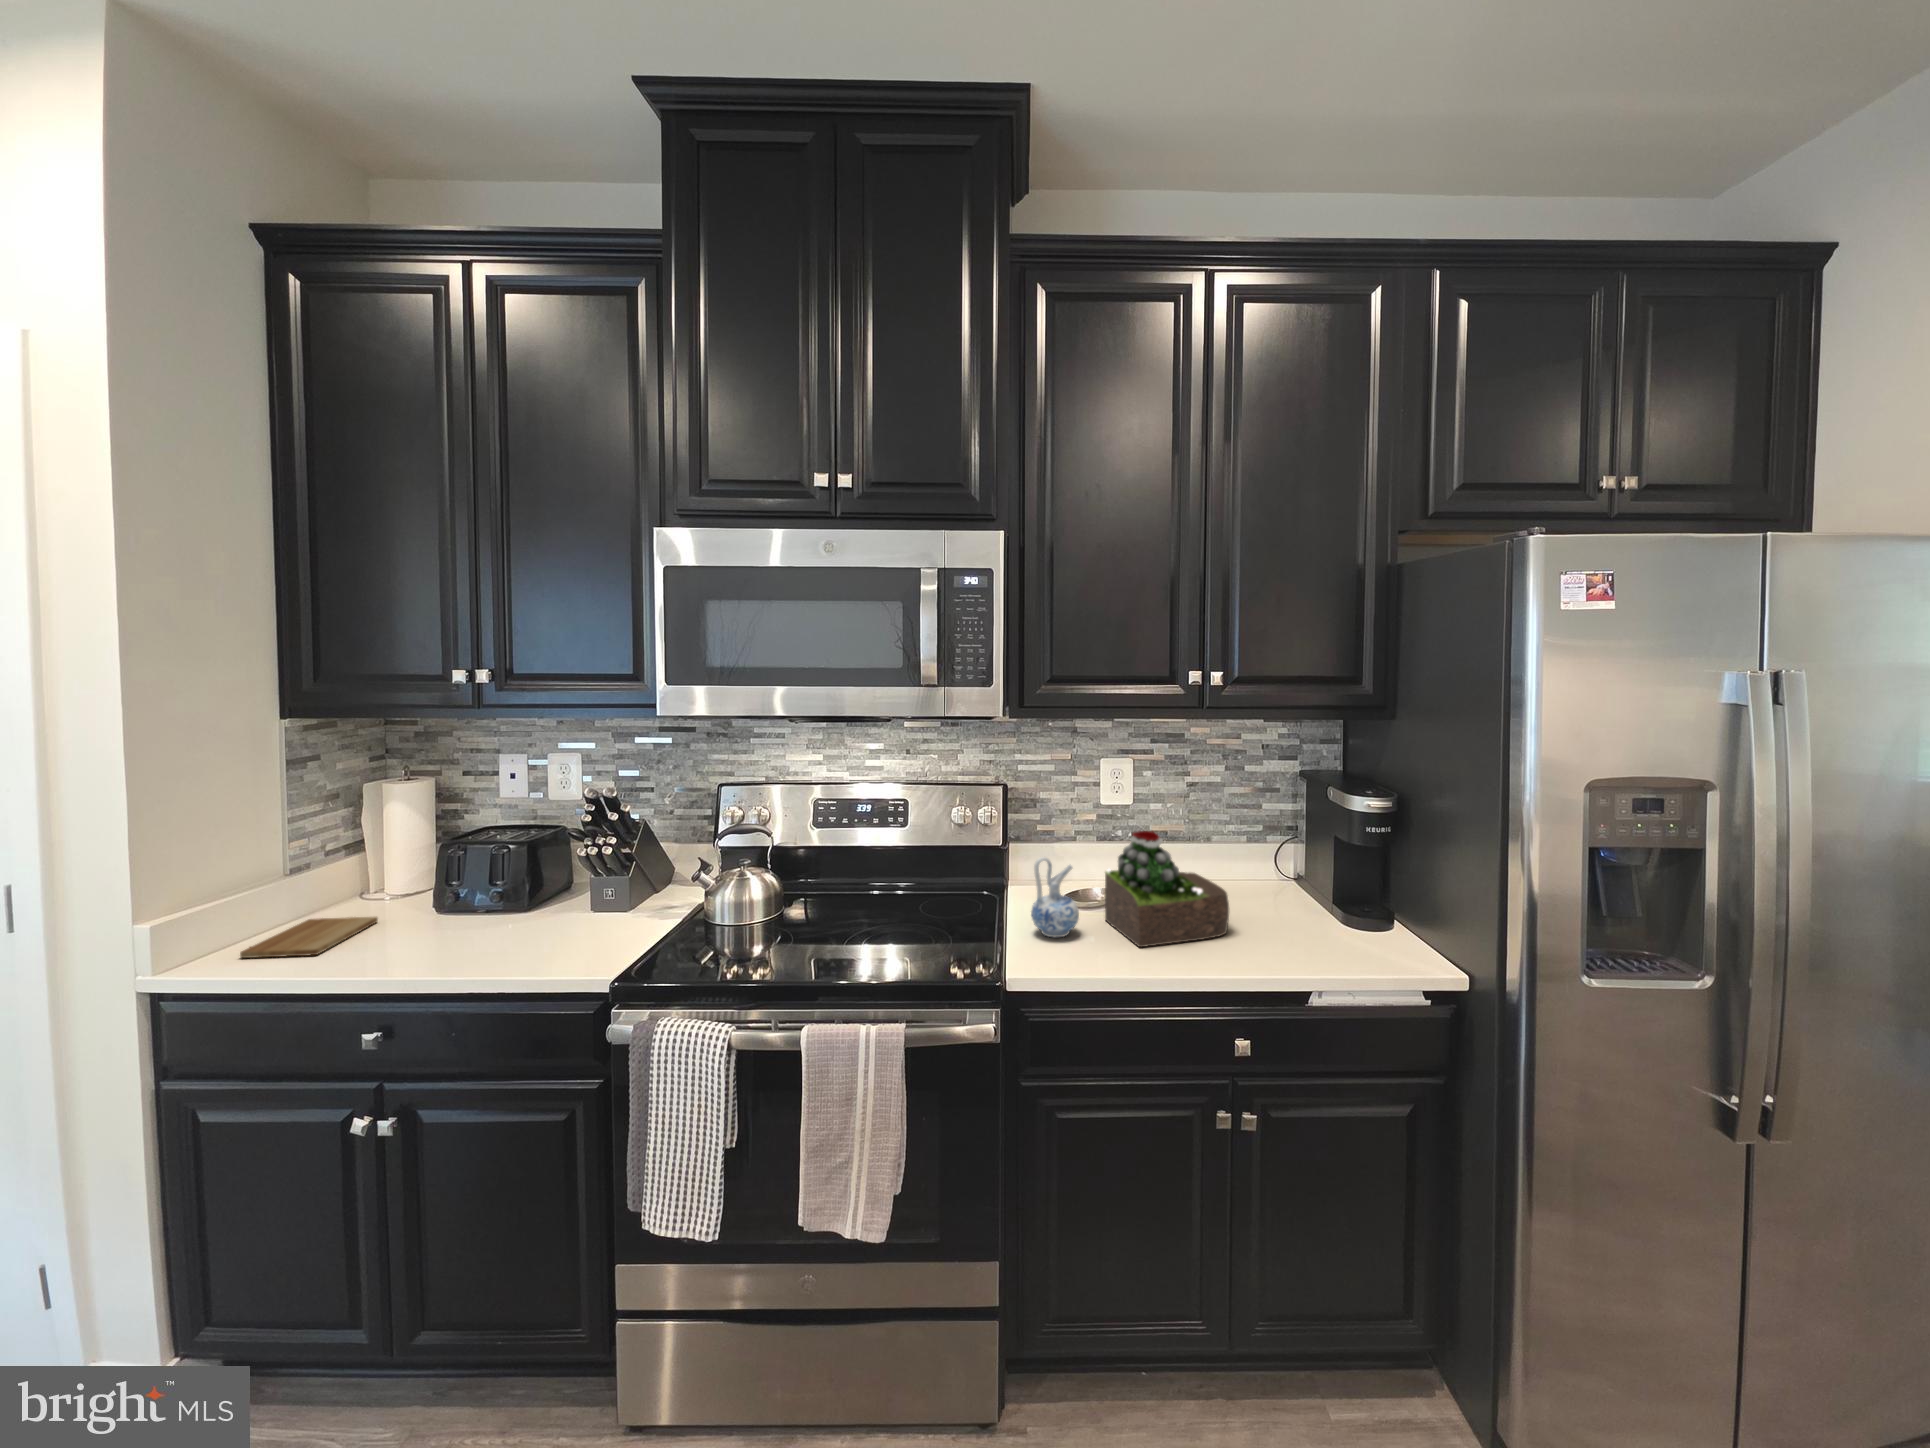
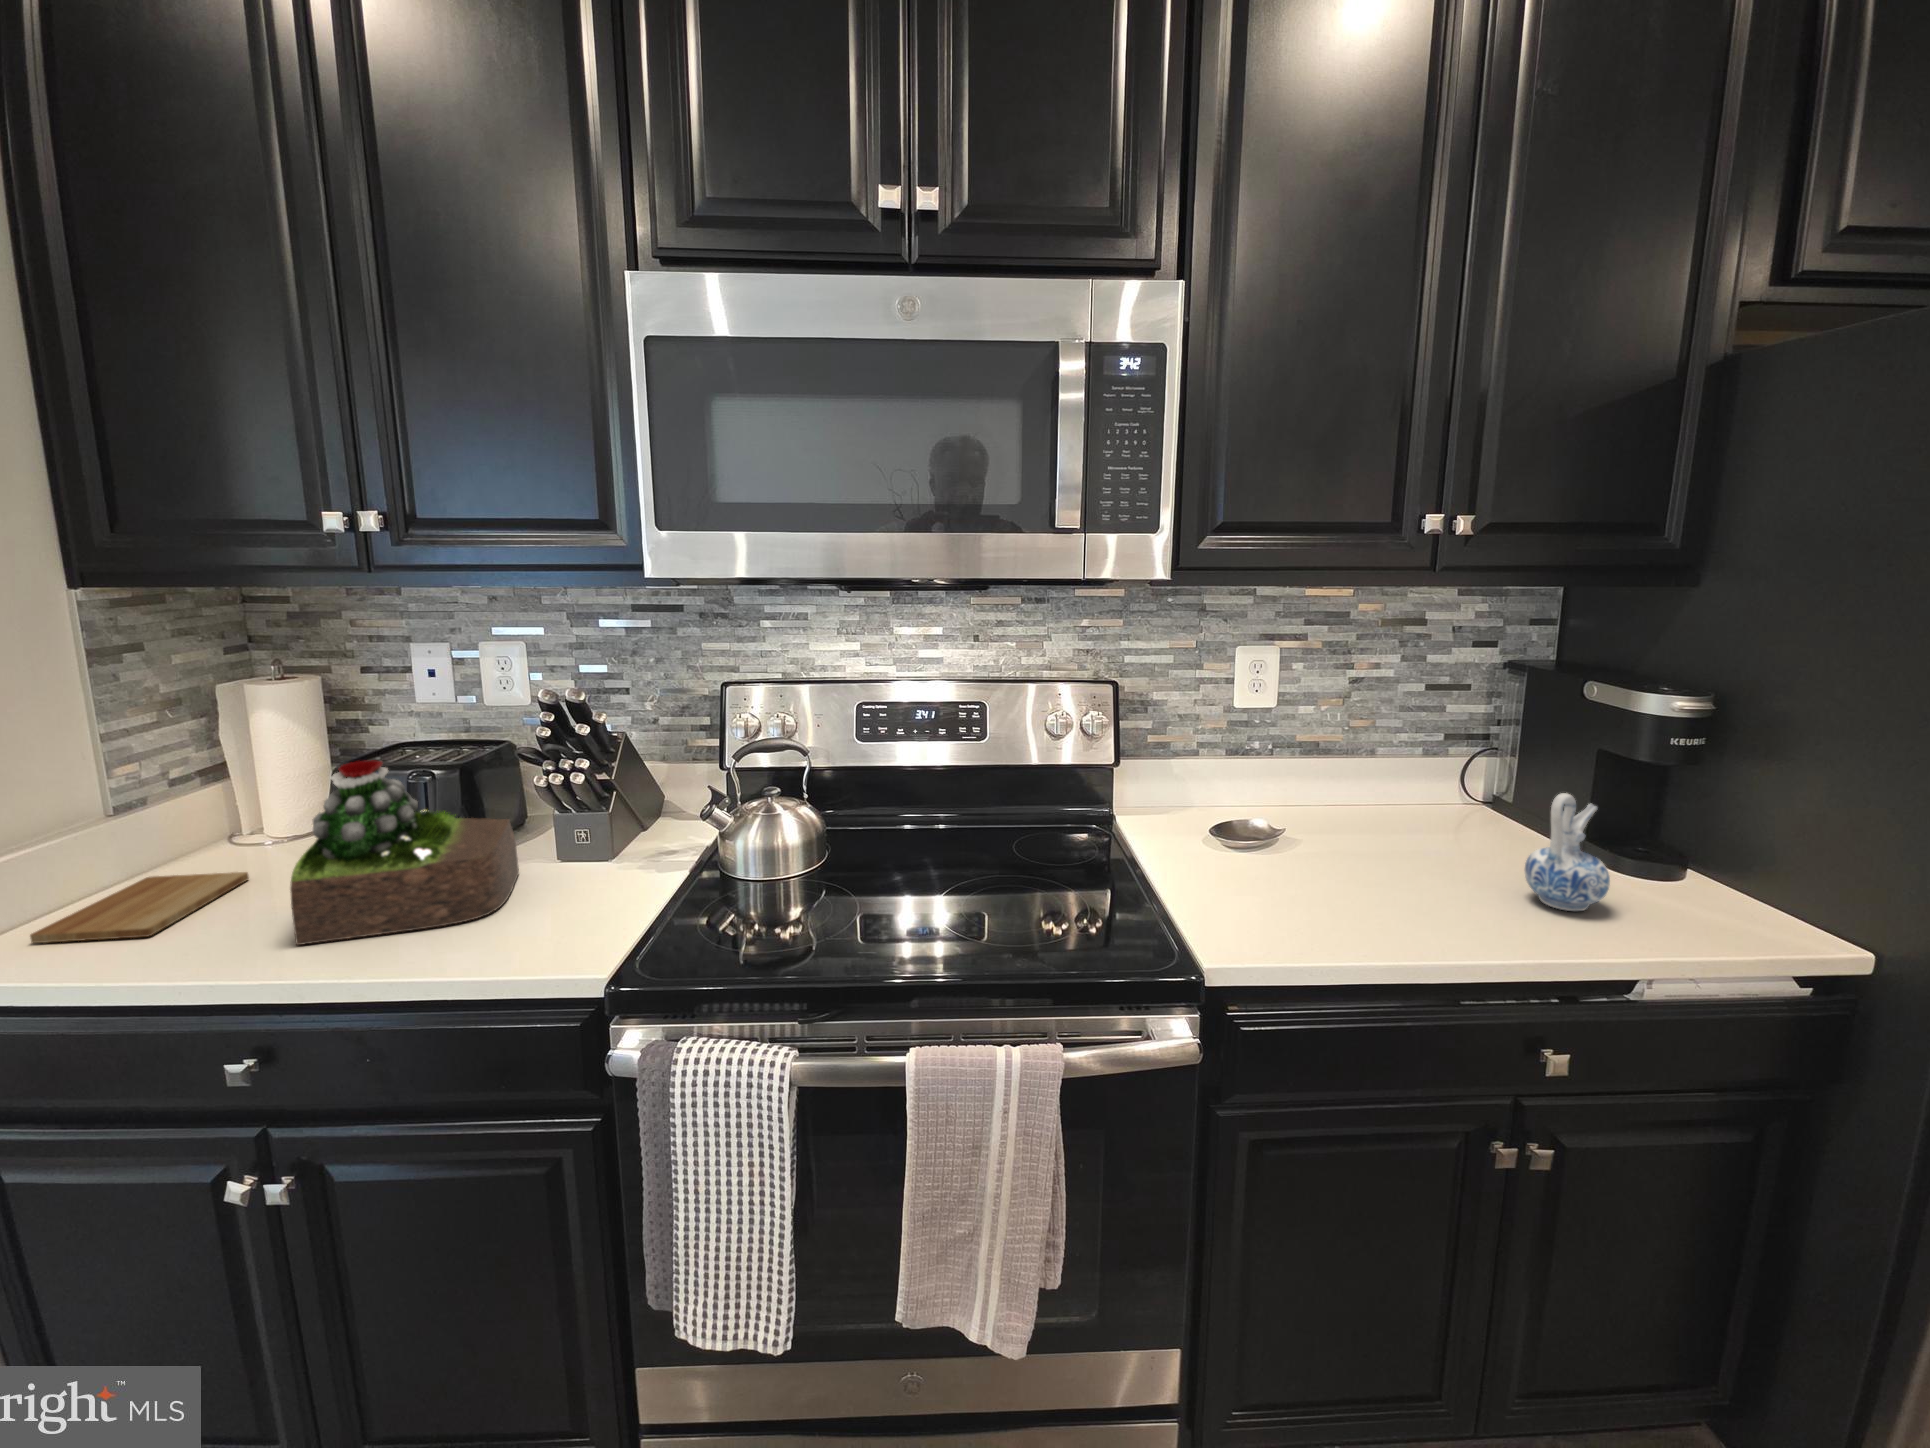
succulent plant: present [1105,831,1229,947] -> present [290,761,519,945]
ceramic pitcher: present [1031,857,1079,937] -> present [1525,793,1610,911]

